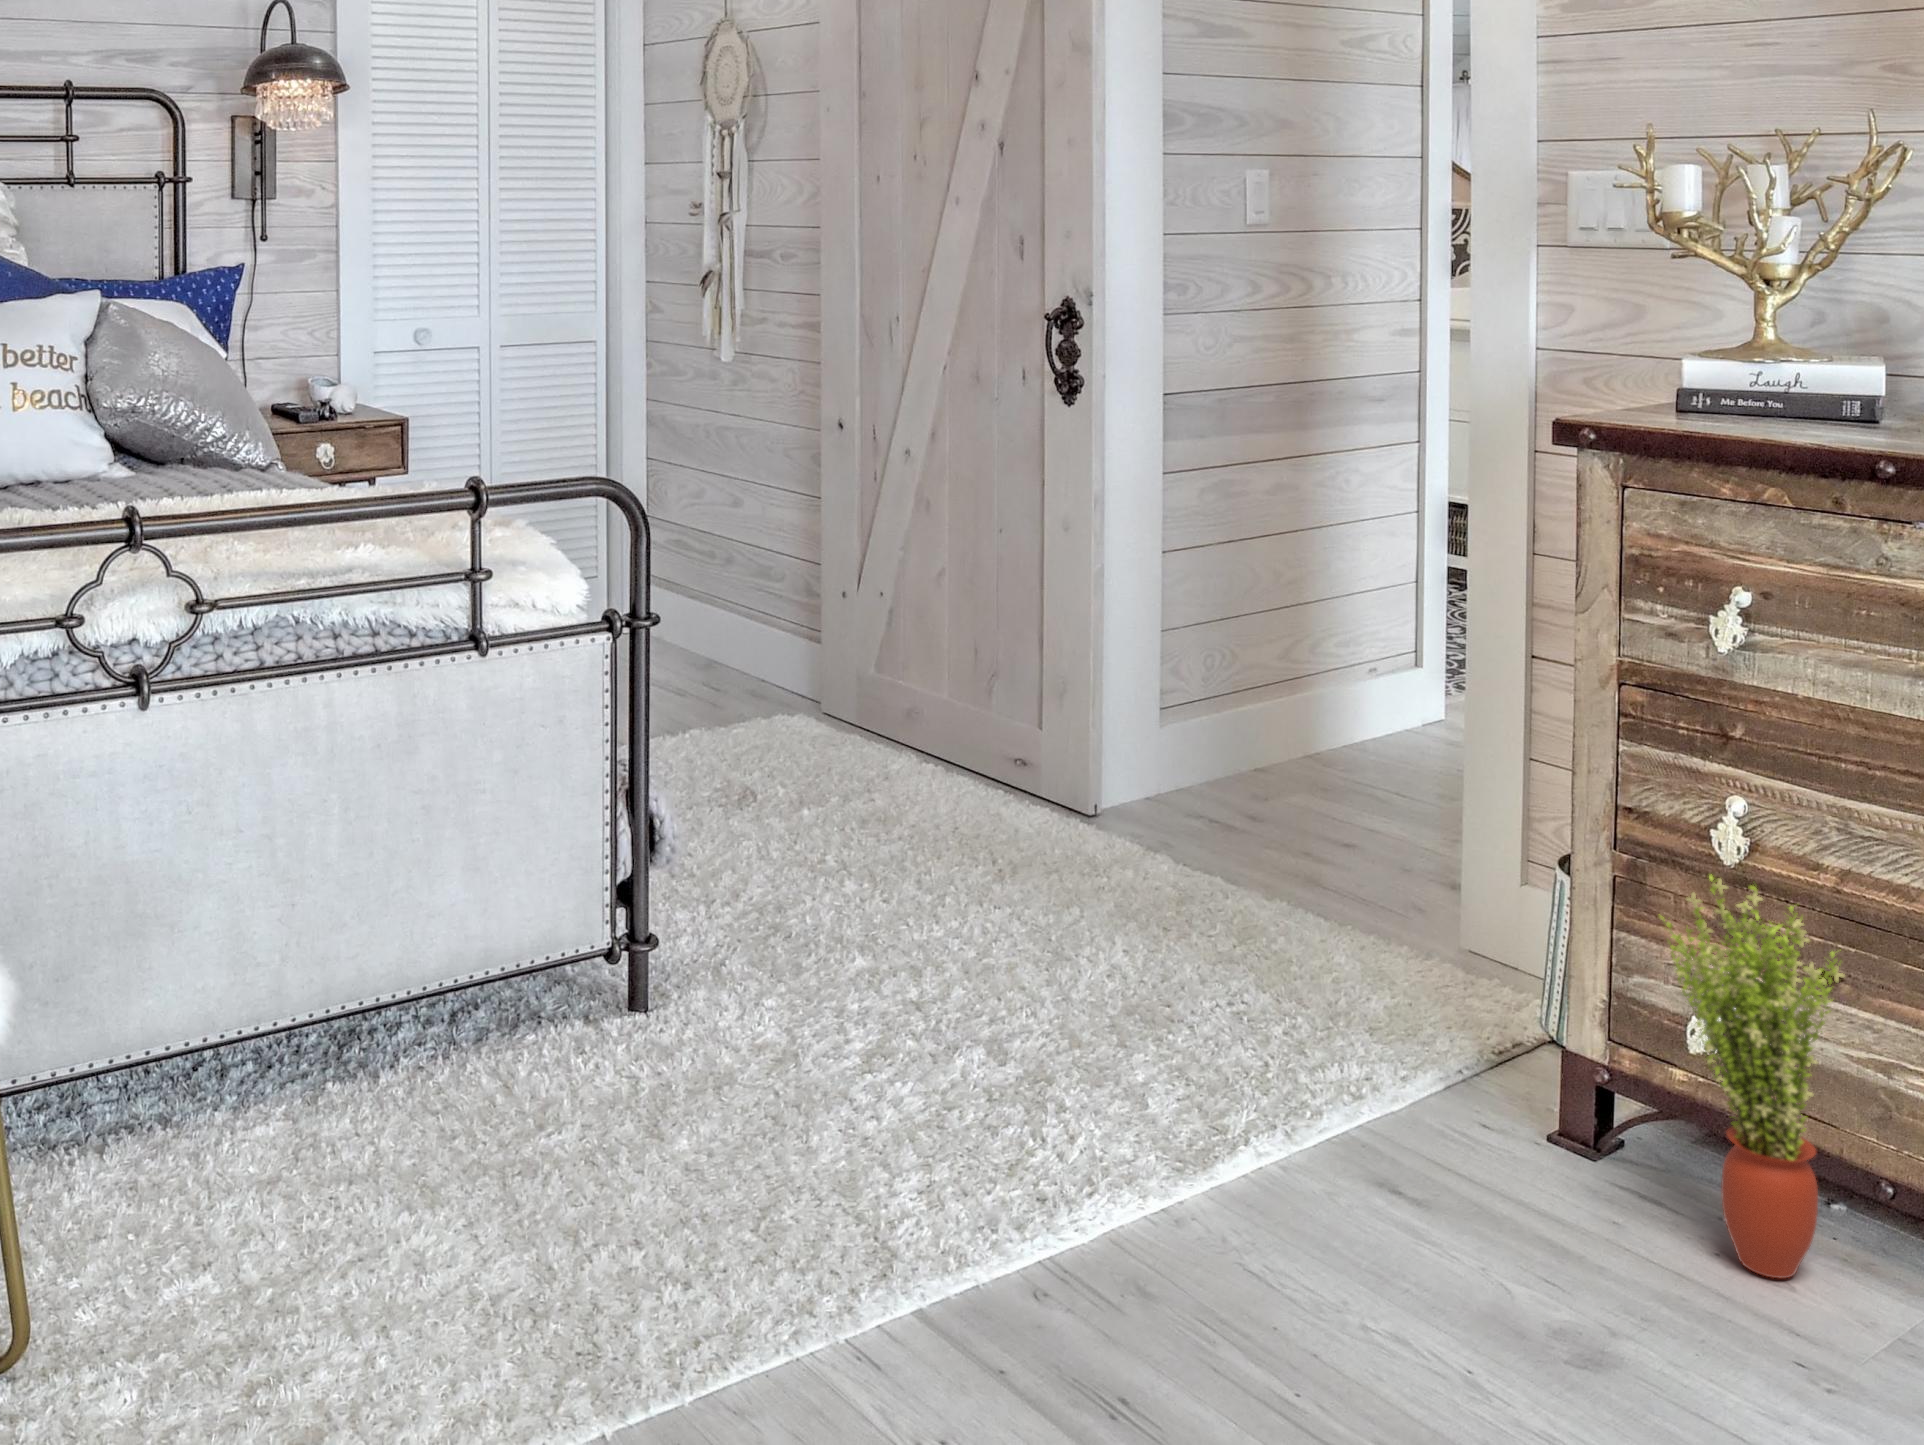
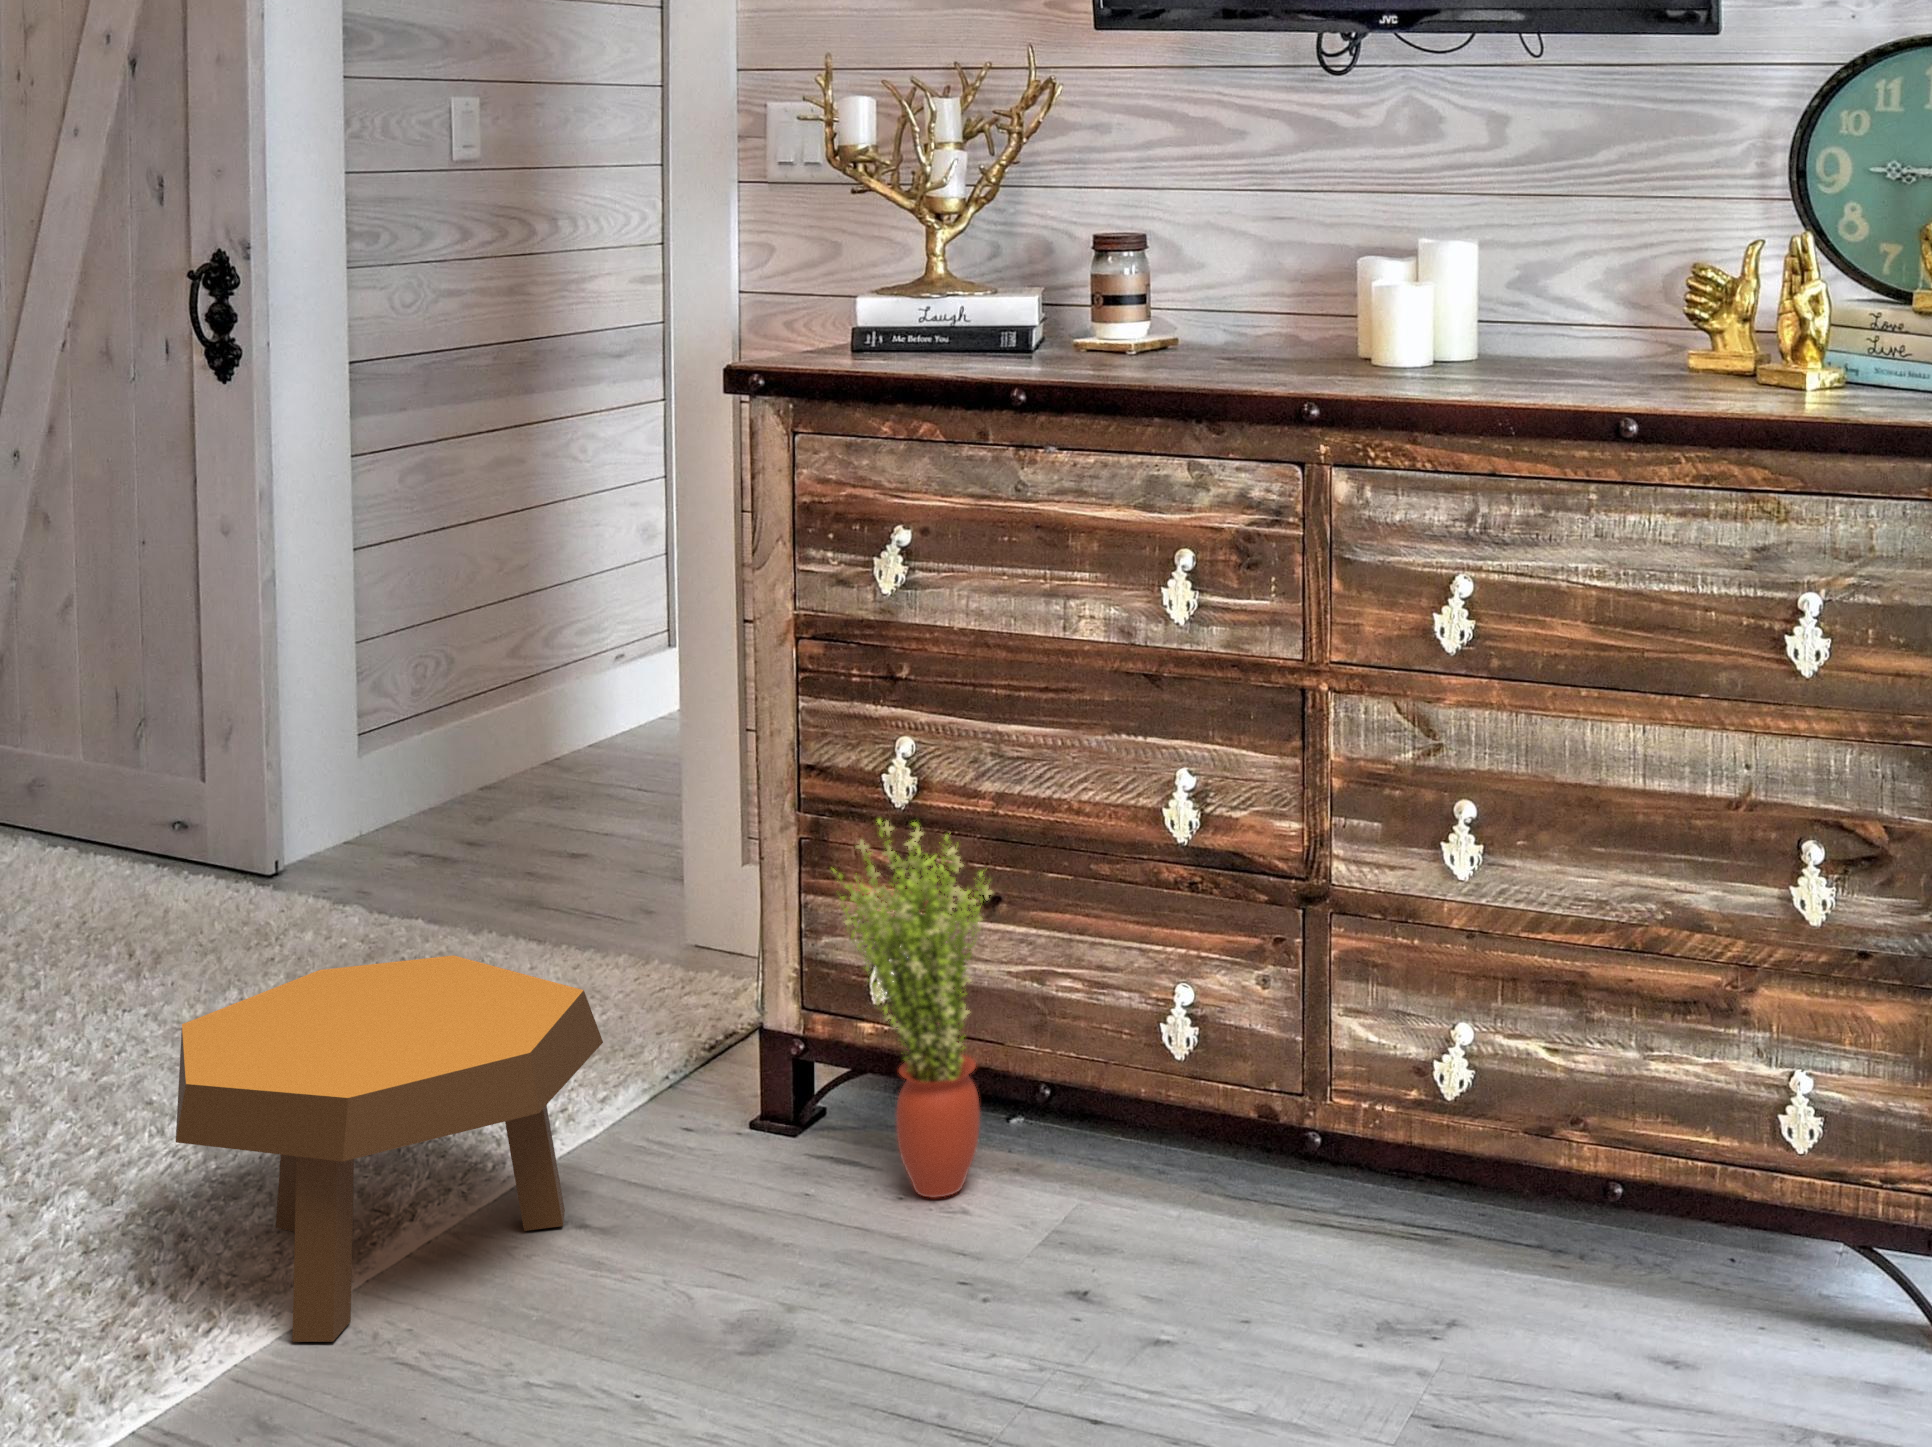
footstool: none [1067,909,1423,1246] -> present [176,955,603,1342]

